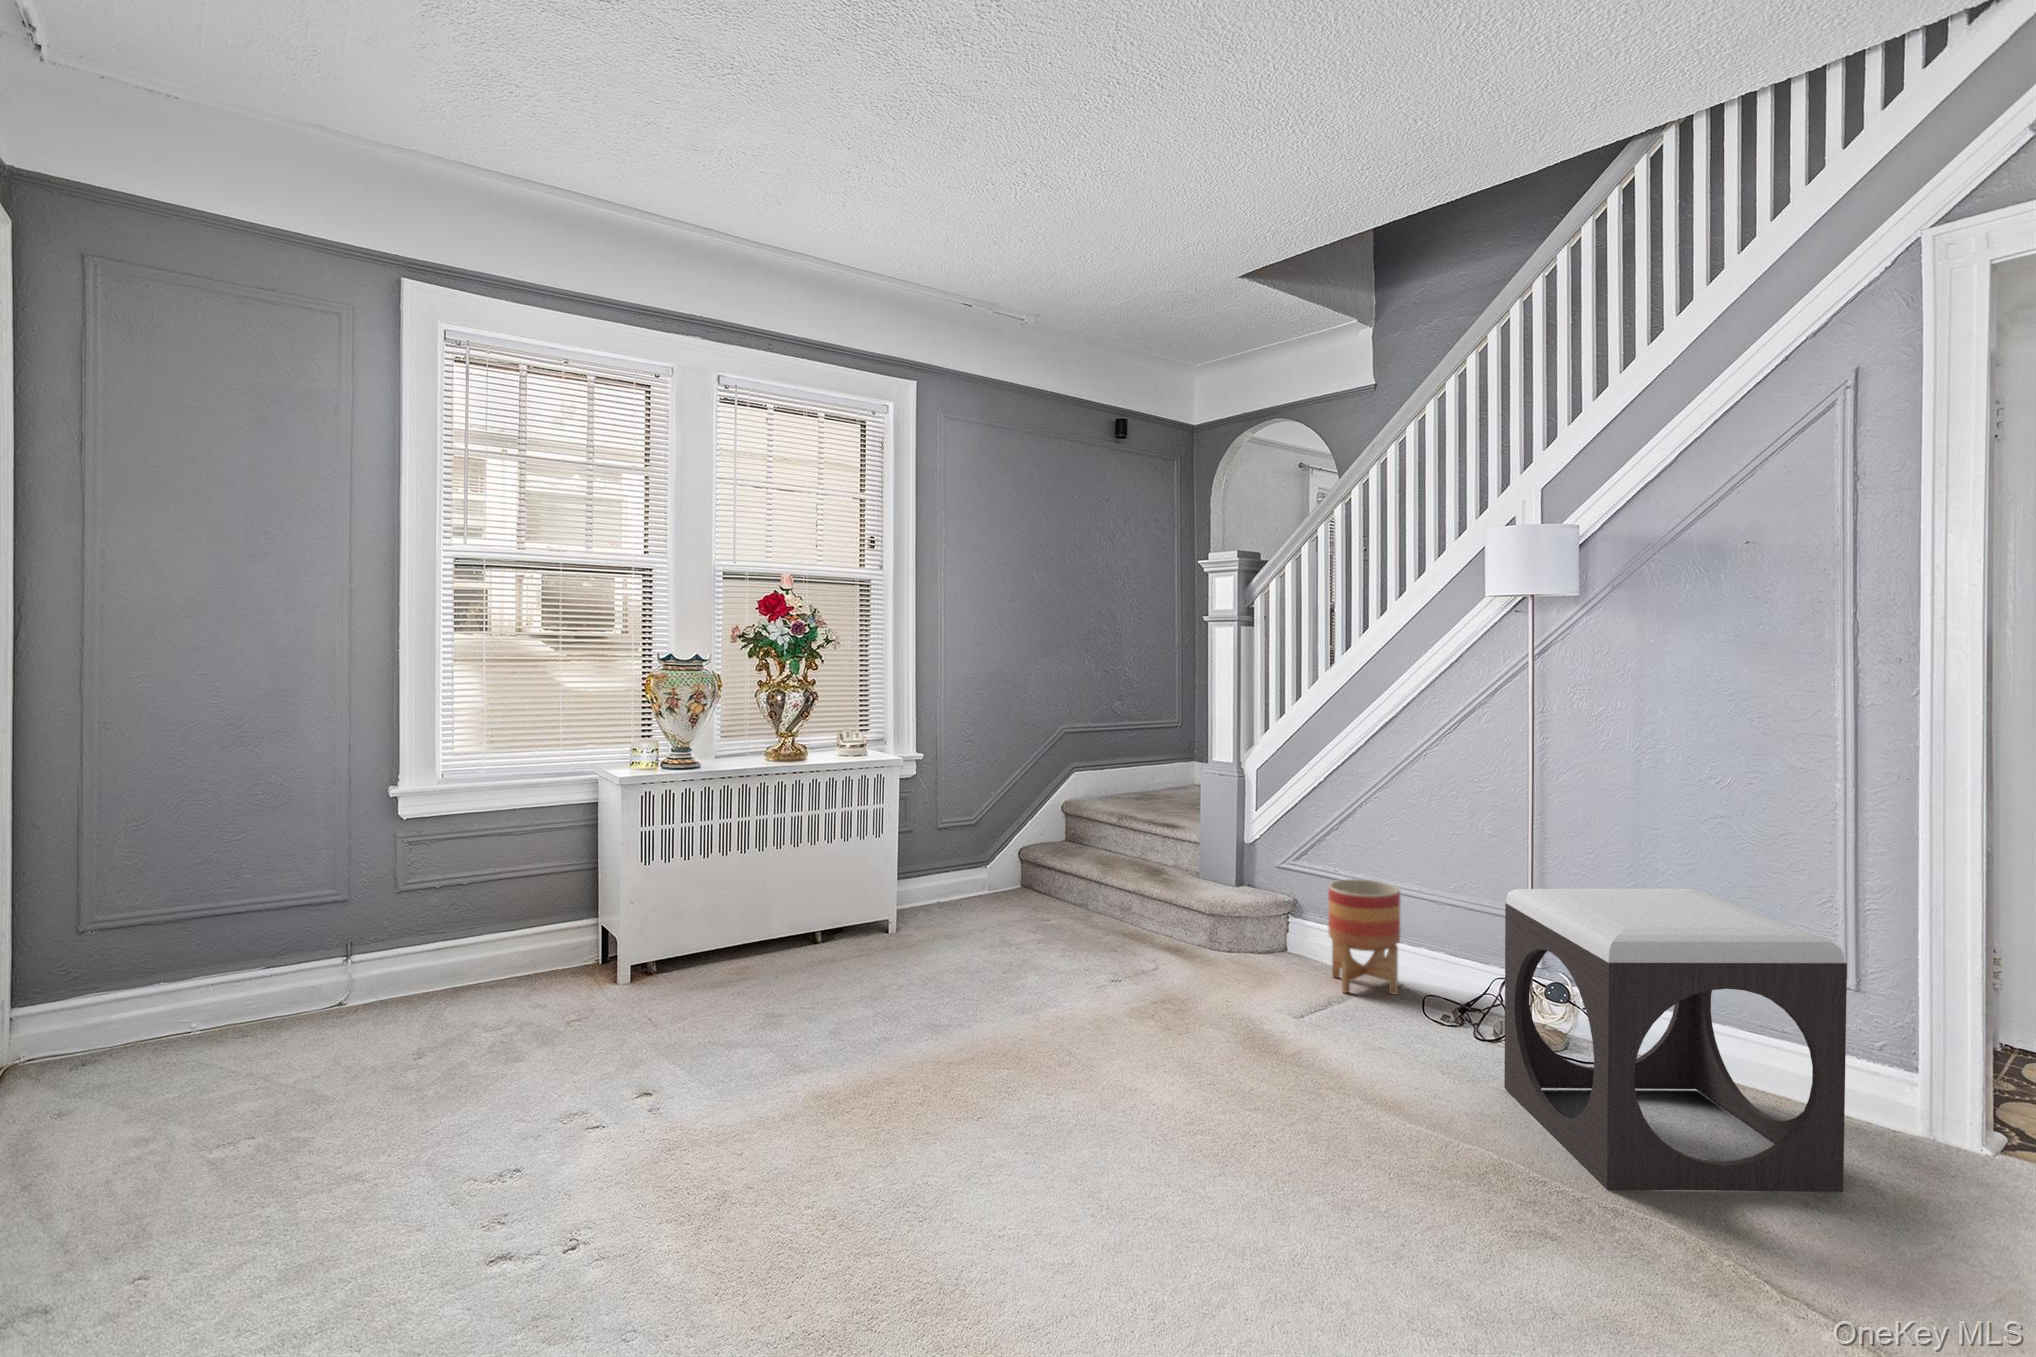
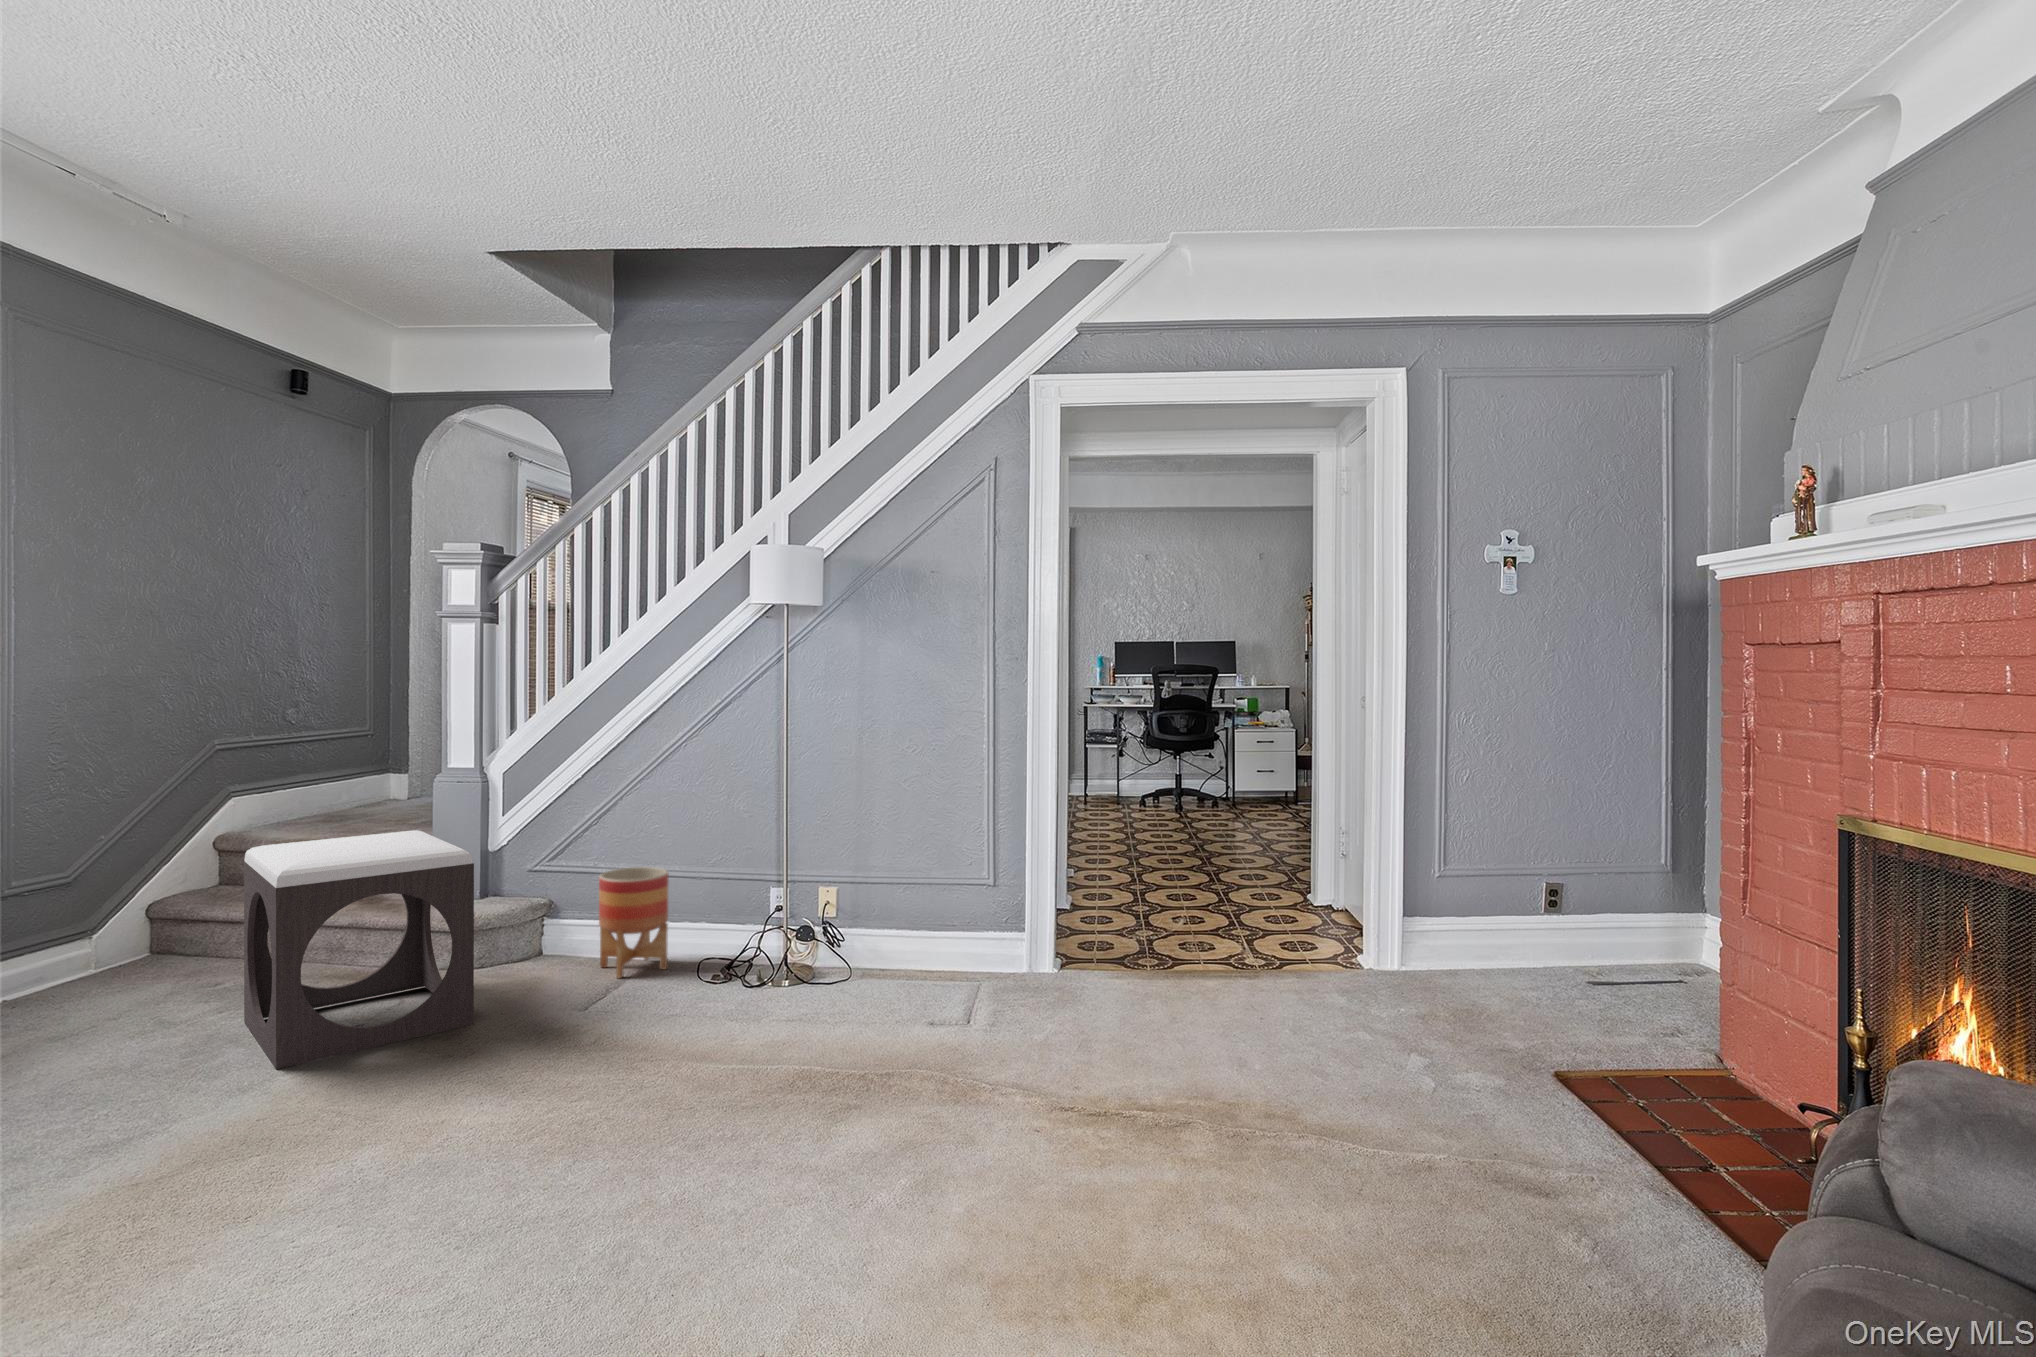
footstool: present [1504,889,1847,1192] -> present [244,830,474,1069]

